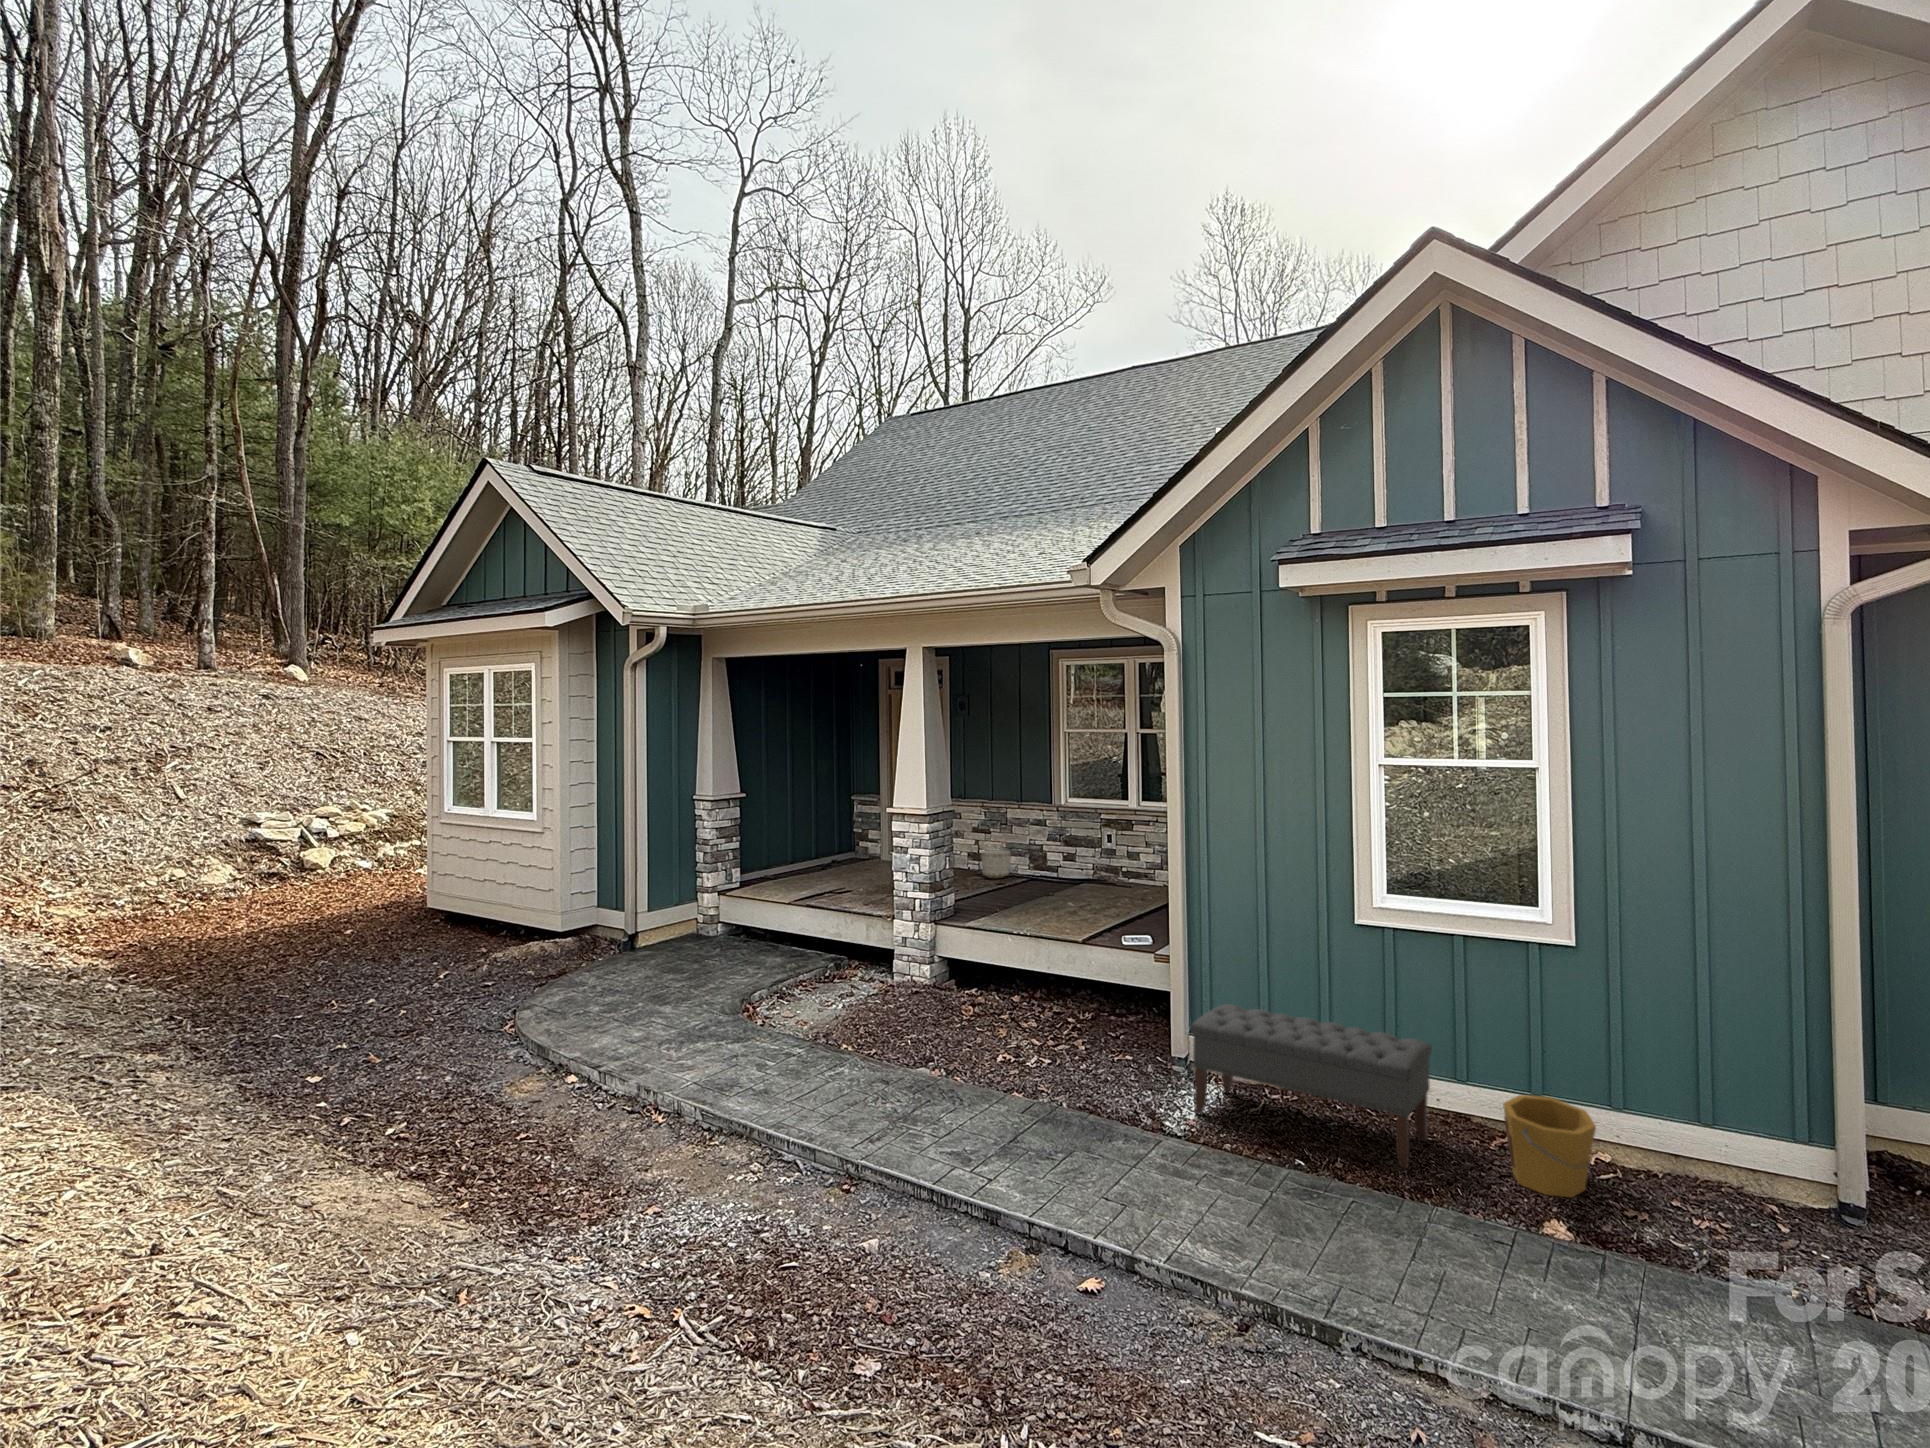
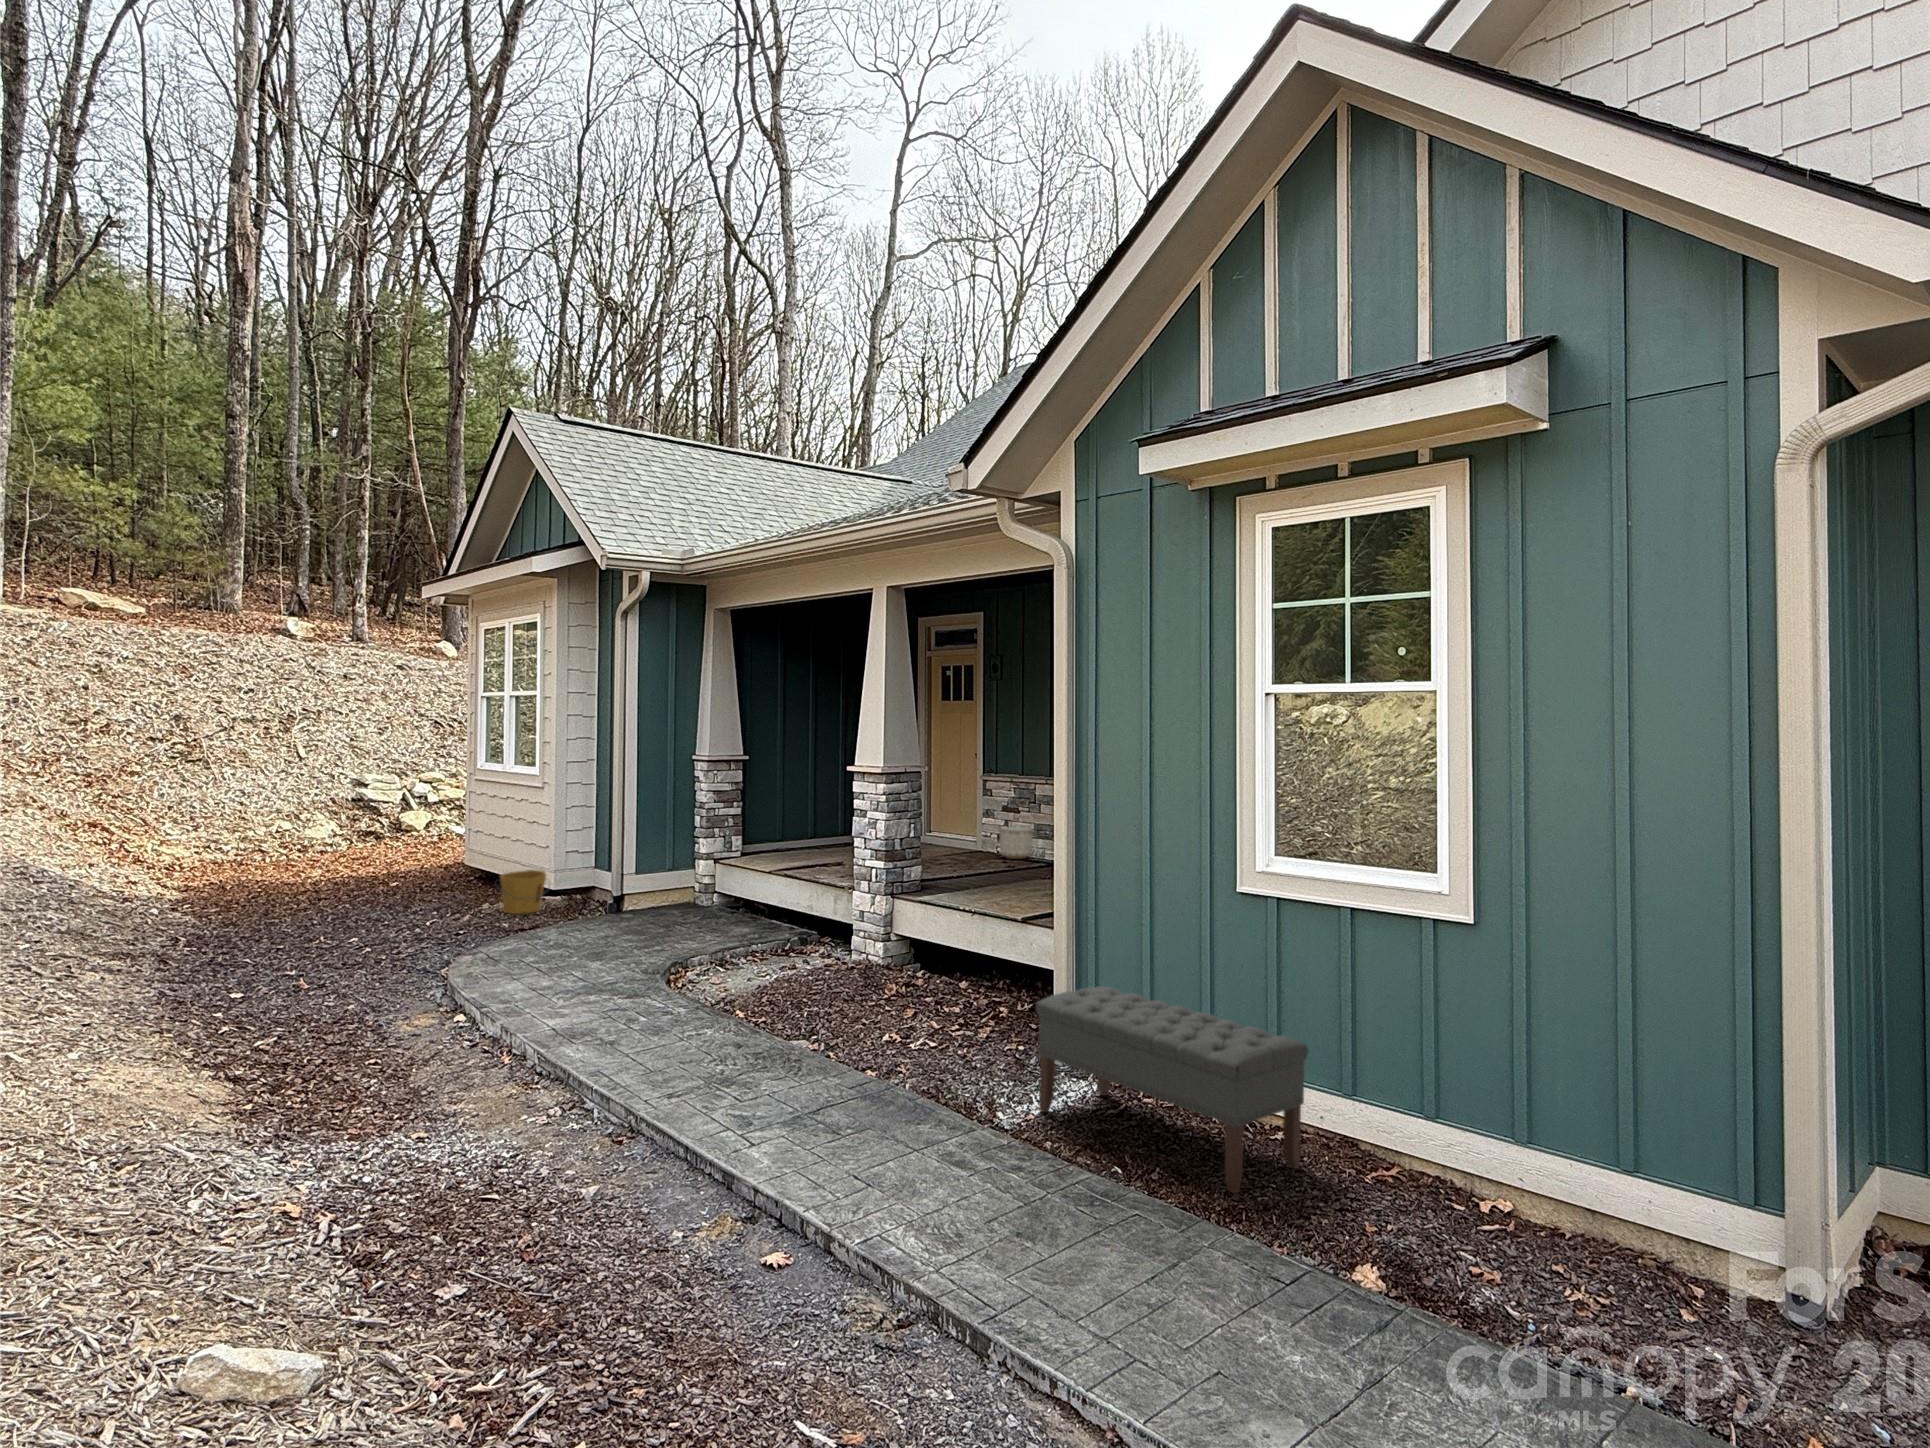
bucket: present [1503,1095,1596,1197] -> present [499,870,550,914]

